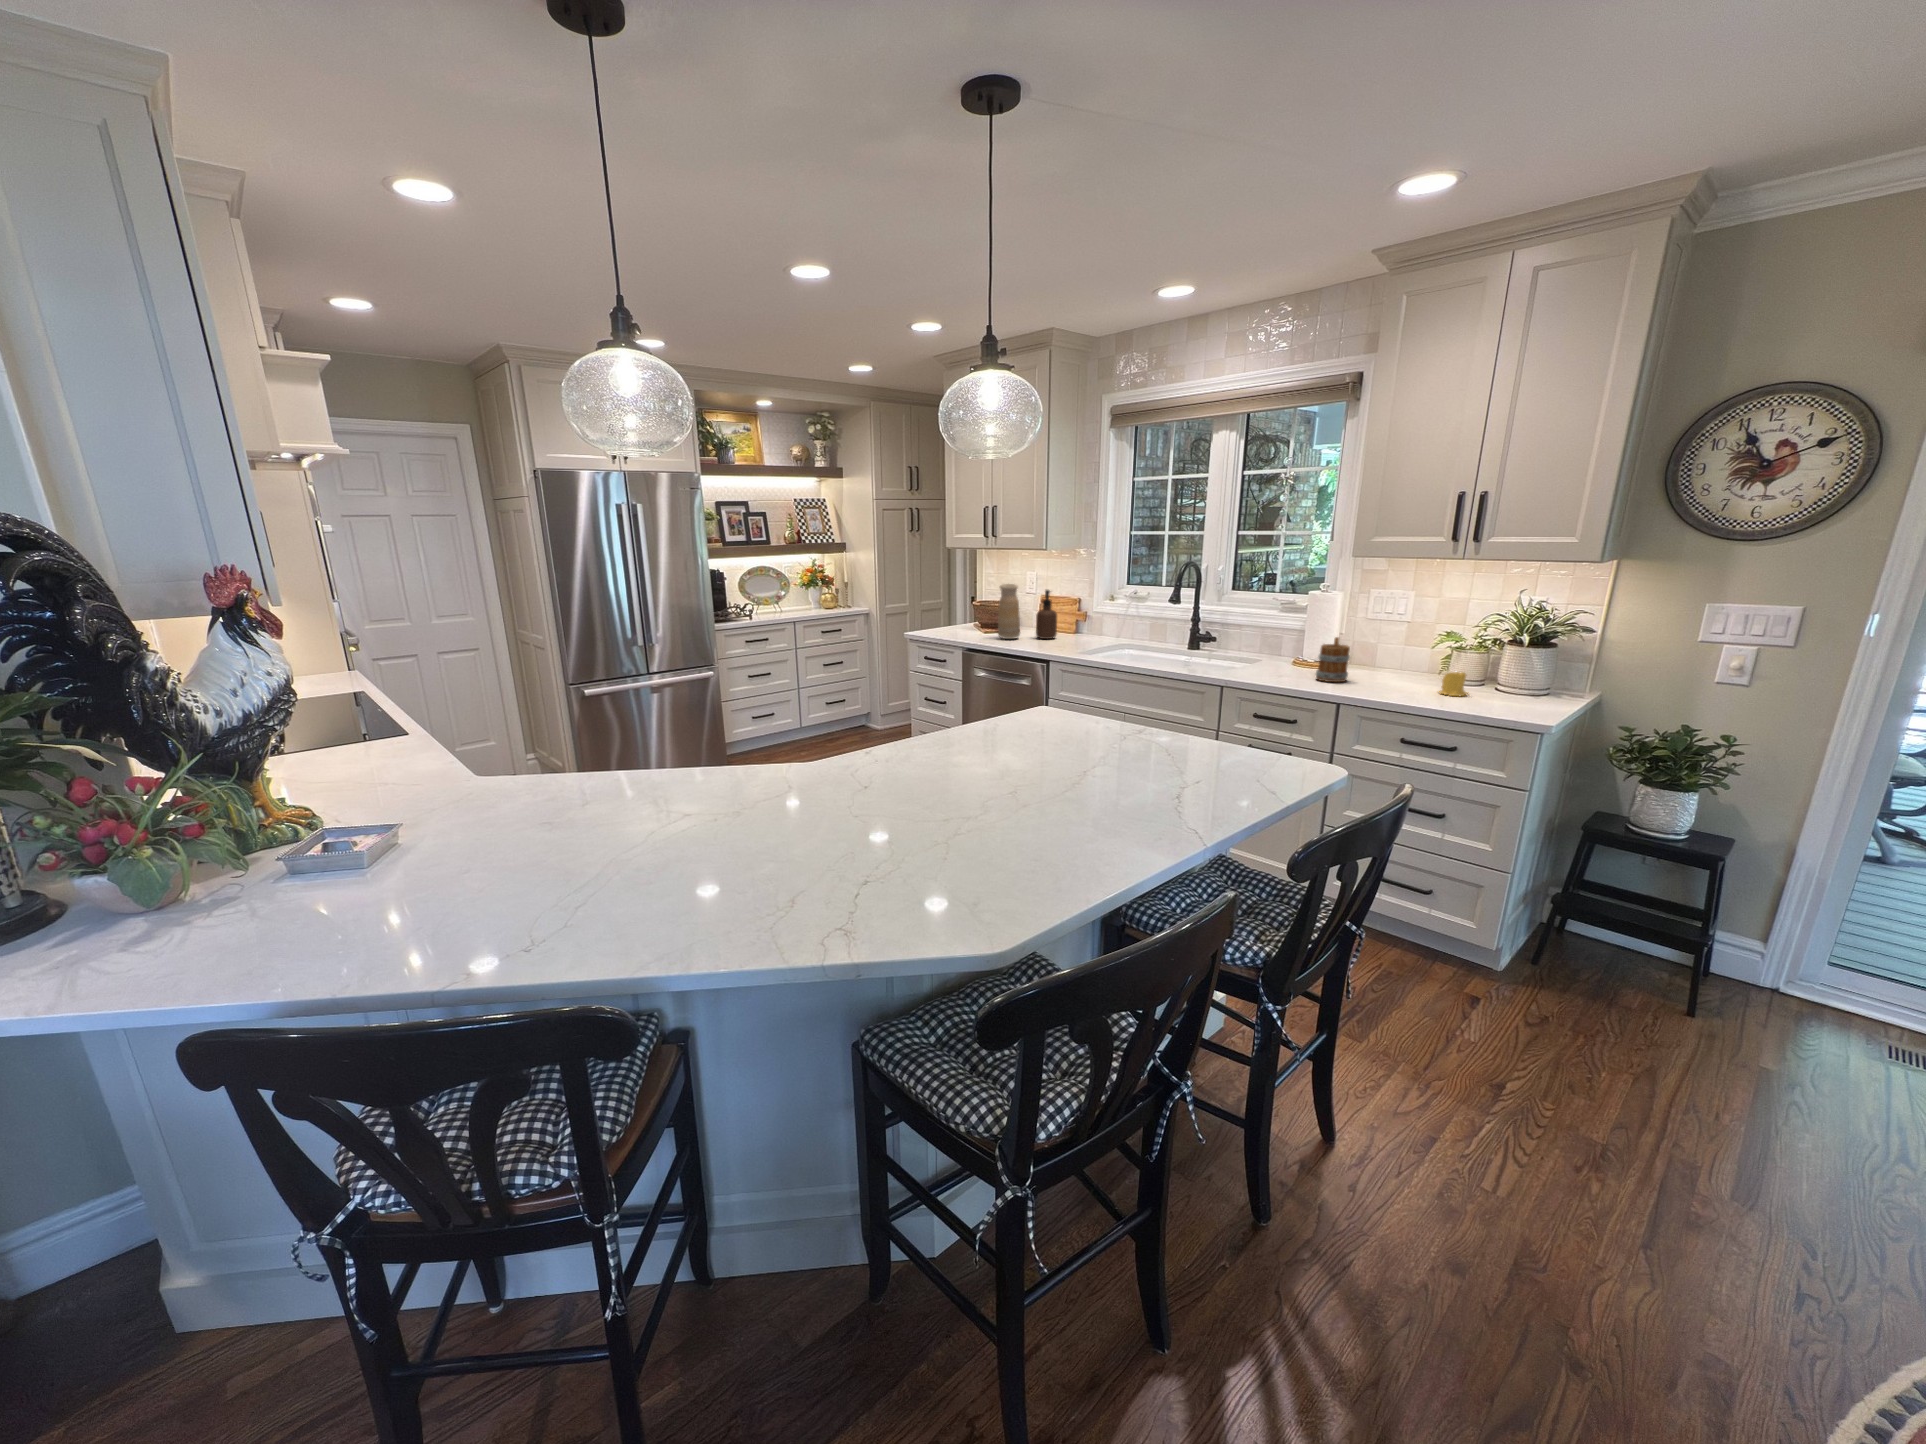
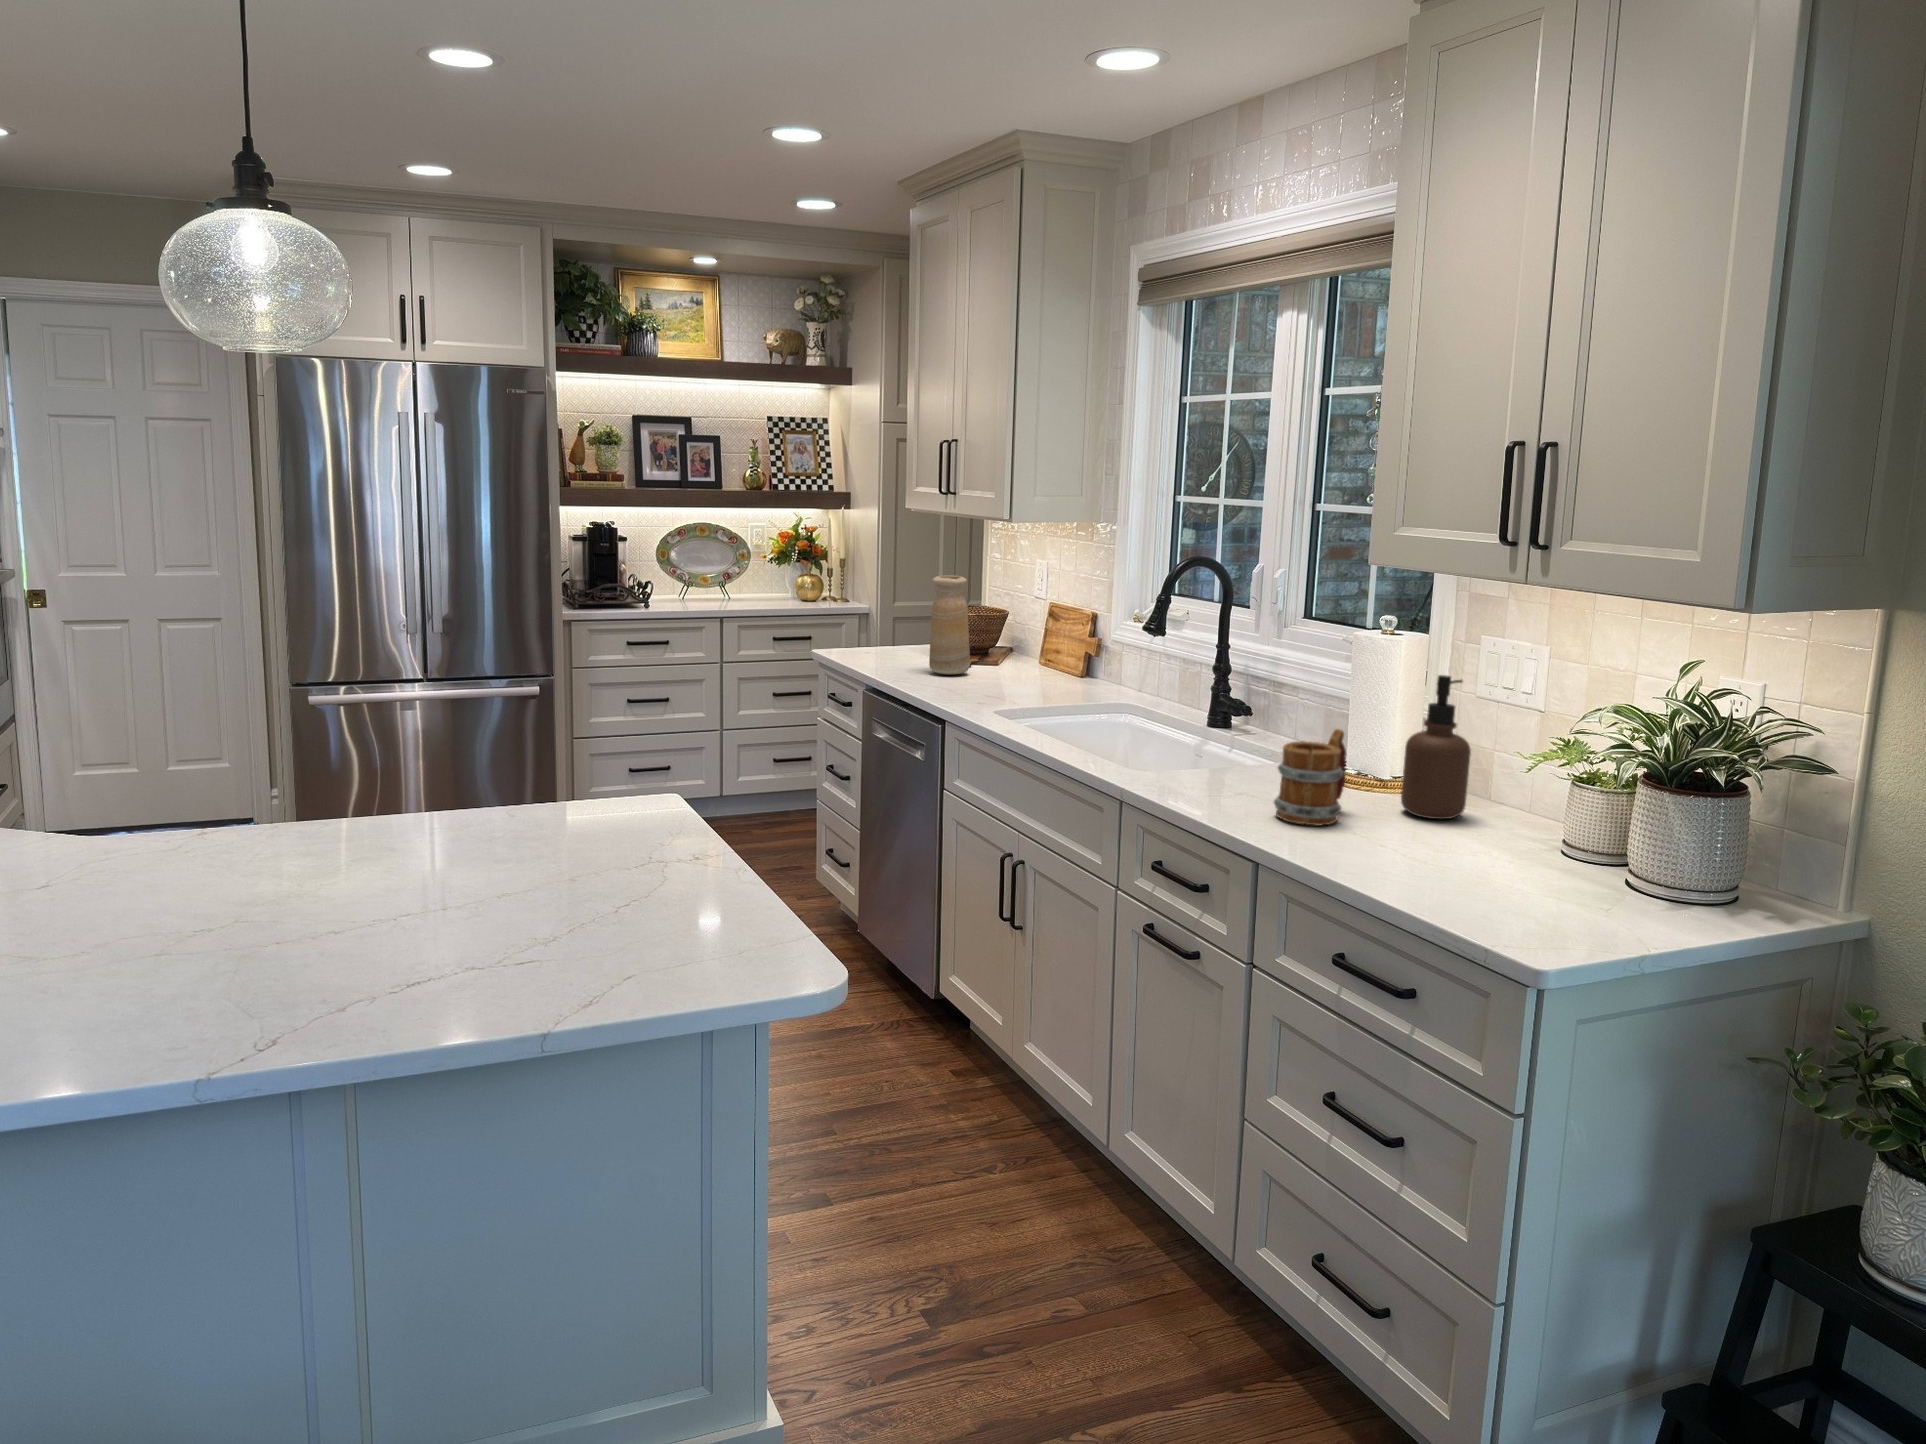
soap dispenser: present [1036,590,1057,639] -> present [1401,675,1471,819]
candle: present [1439,672,1468,696] -> none [1454,828,1525,891]

